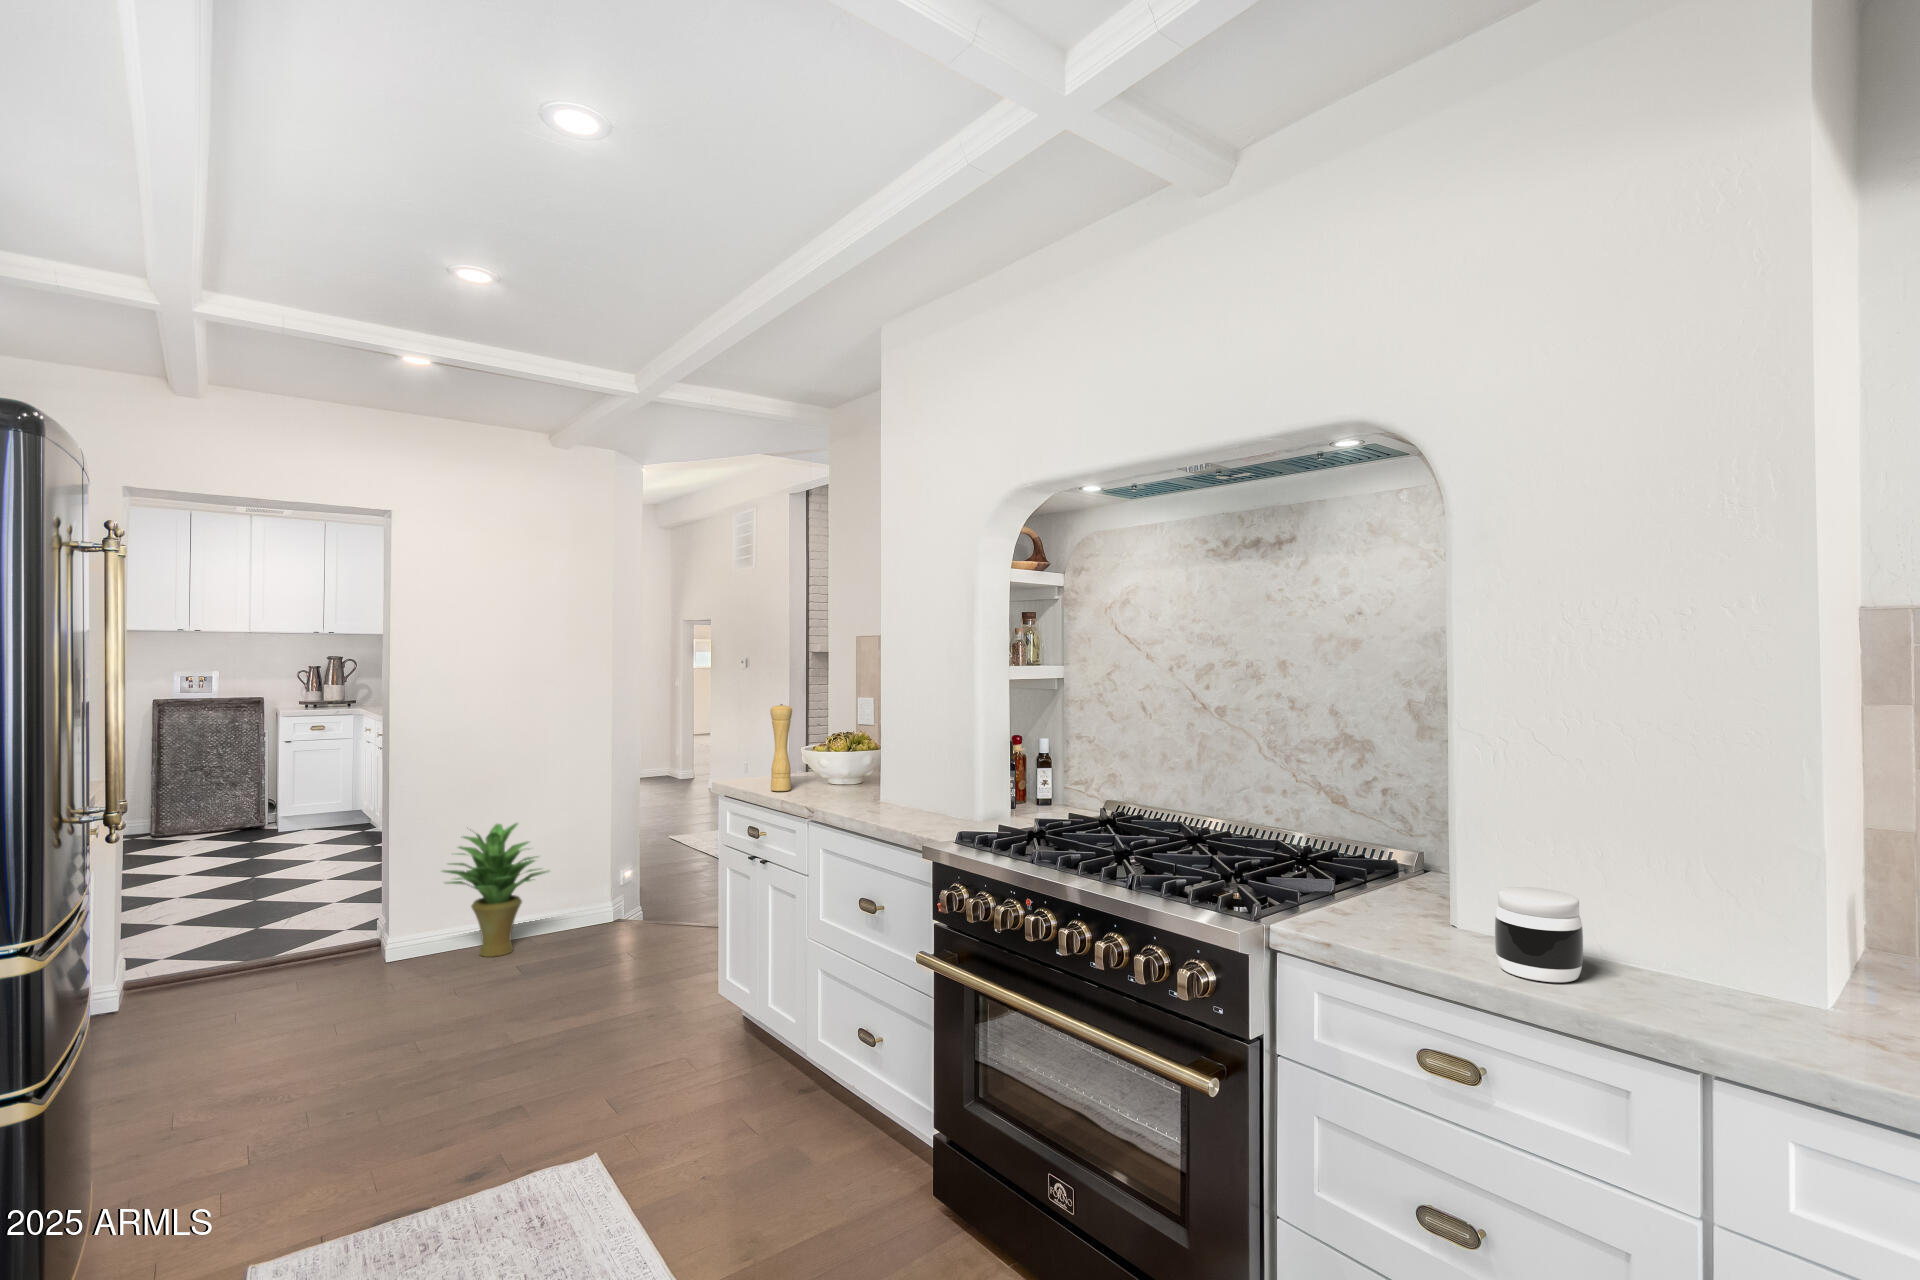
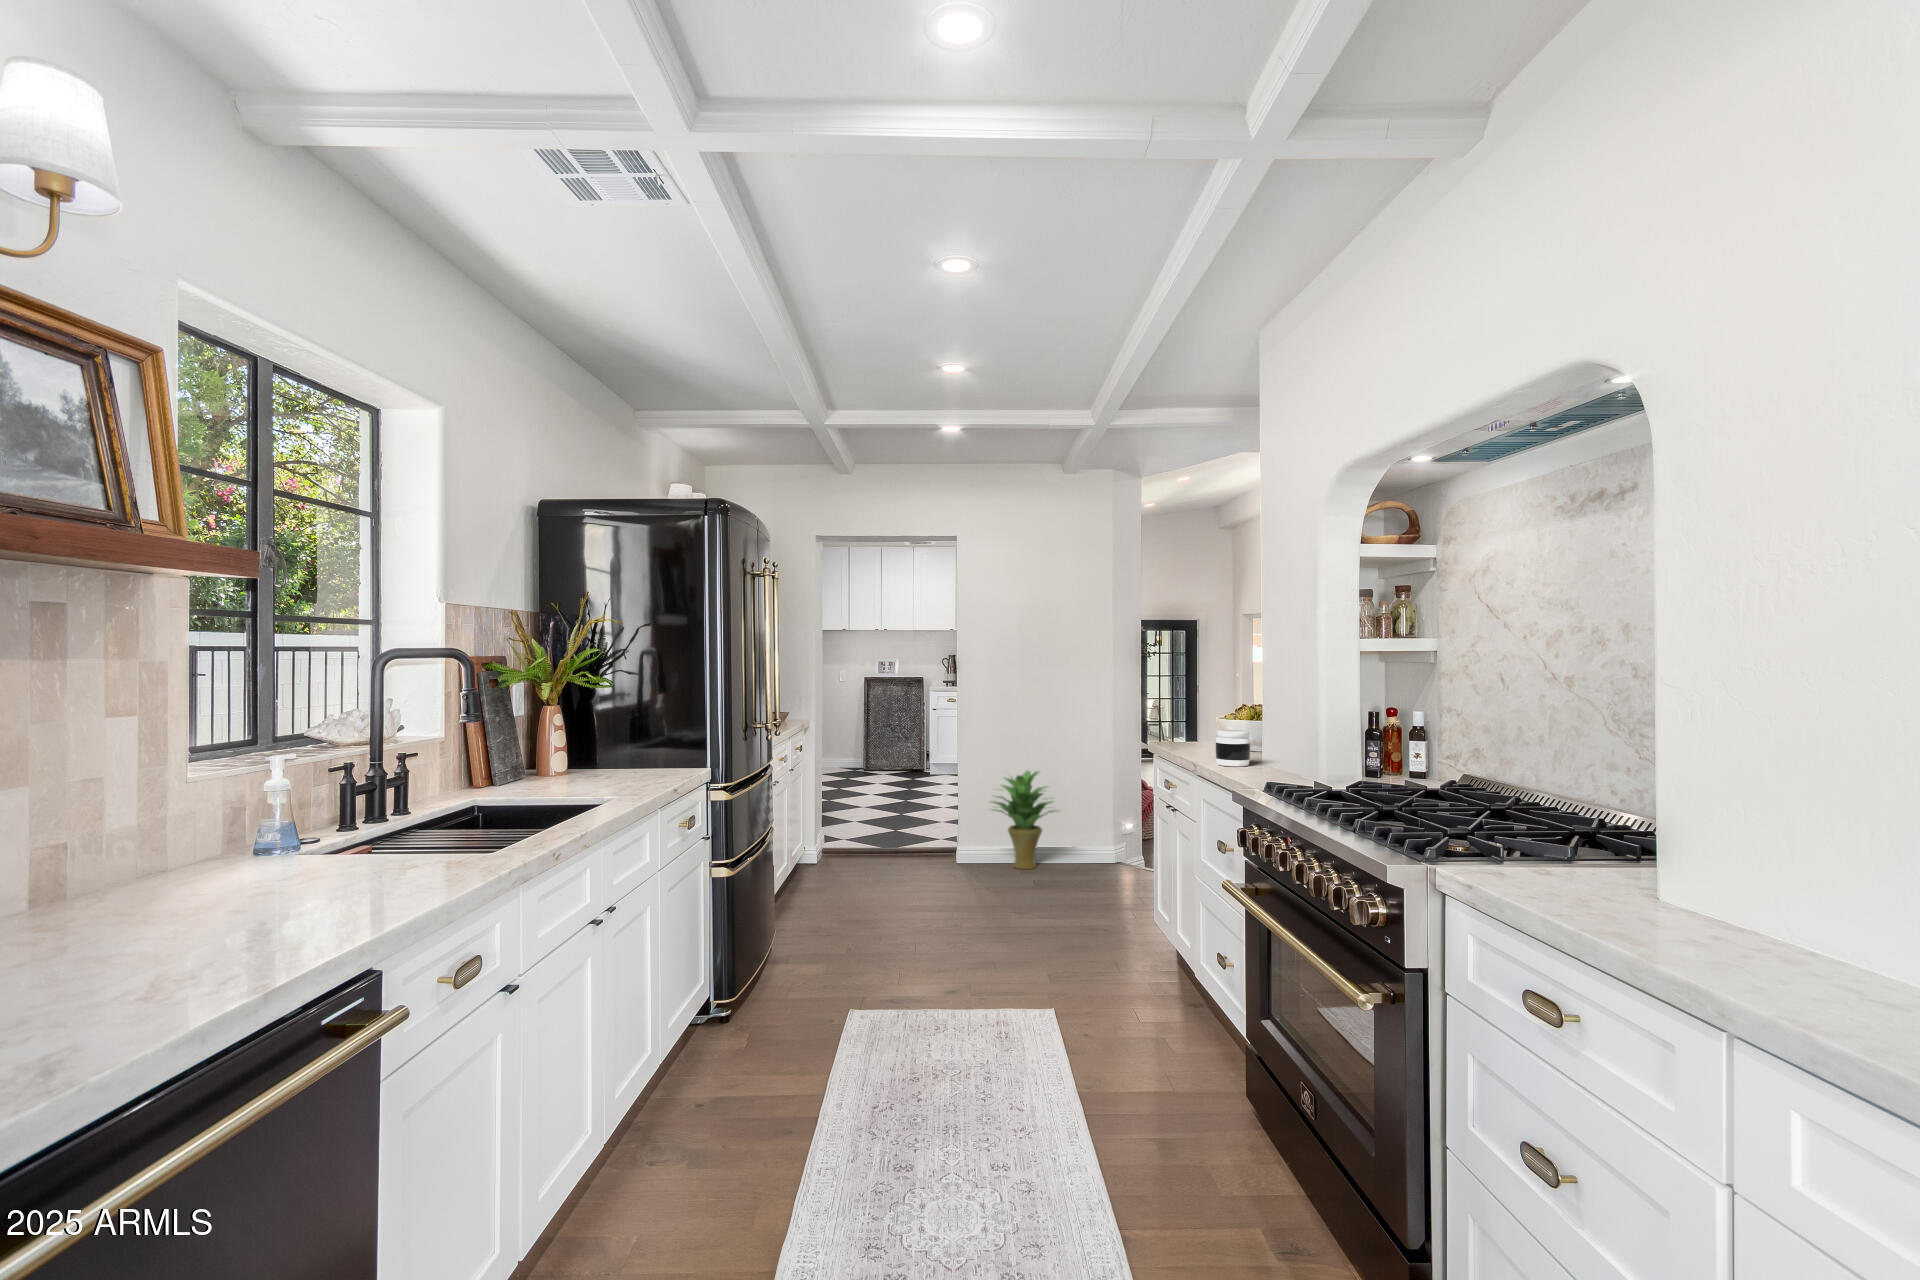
pepper mill: present [770,704,792,791] -> none [1176,677,1194,750]
jar: present [1495,887,1583,982] -> present [1216,730,1250,766]

